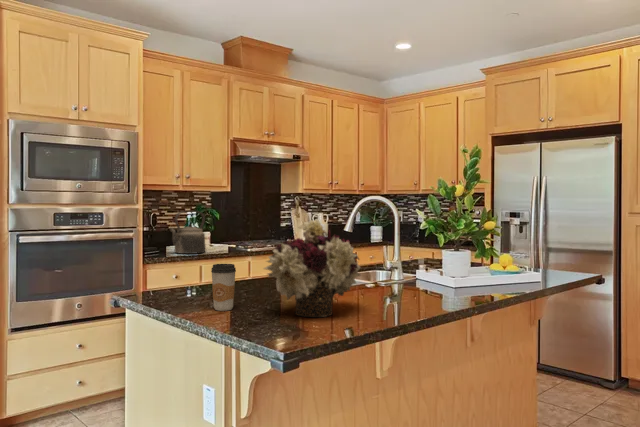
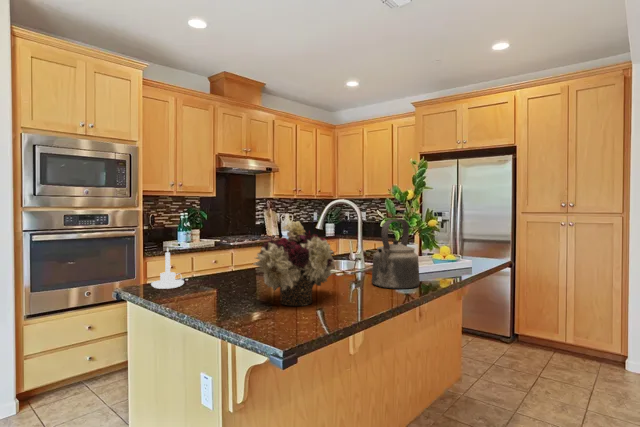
kettle: present [170,211,206,254] -> present [372,219,420,289]
candle holder: none [152,249,189,297] -> present [151,248,184,289]
coffee cup: present [211,264,236,311] -> none [205,260,227,301]

